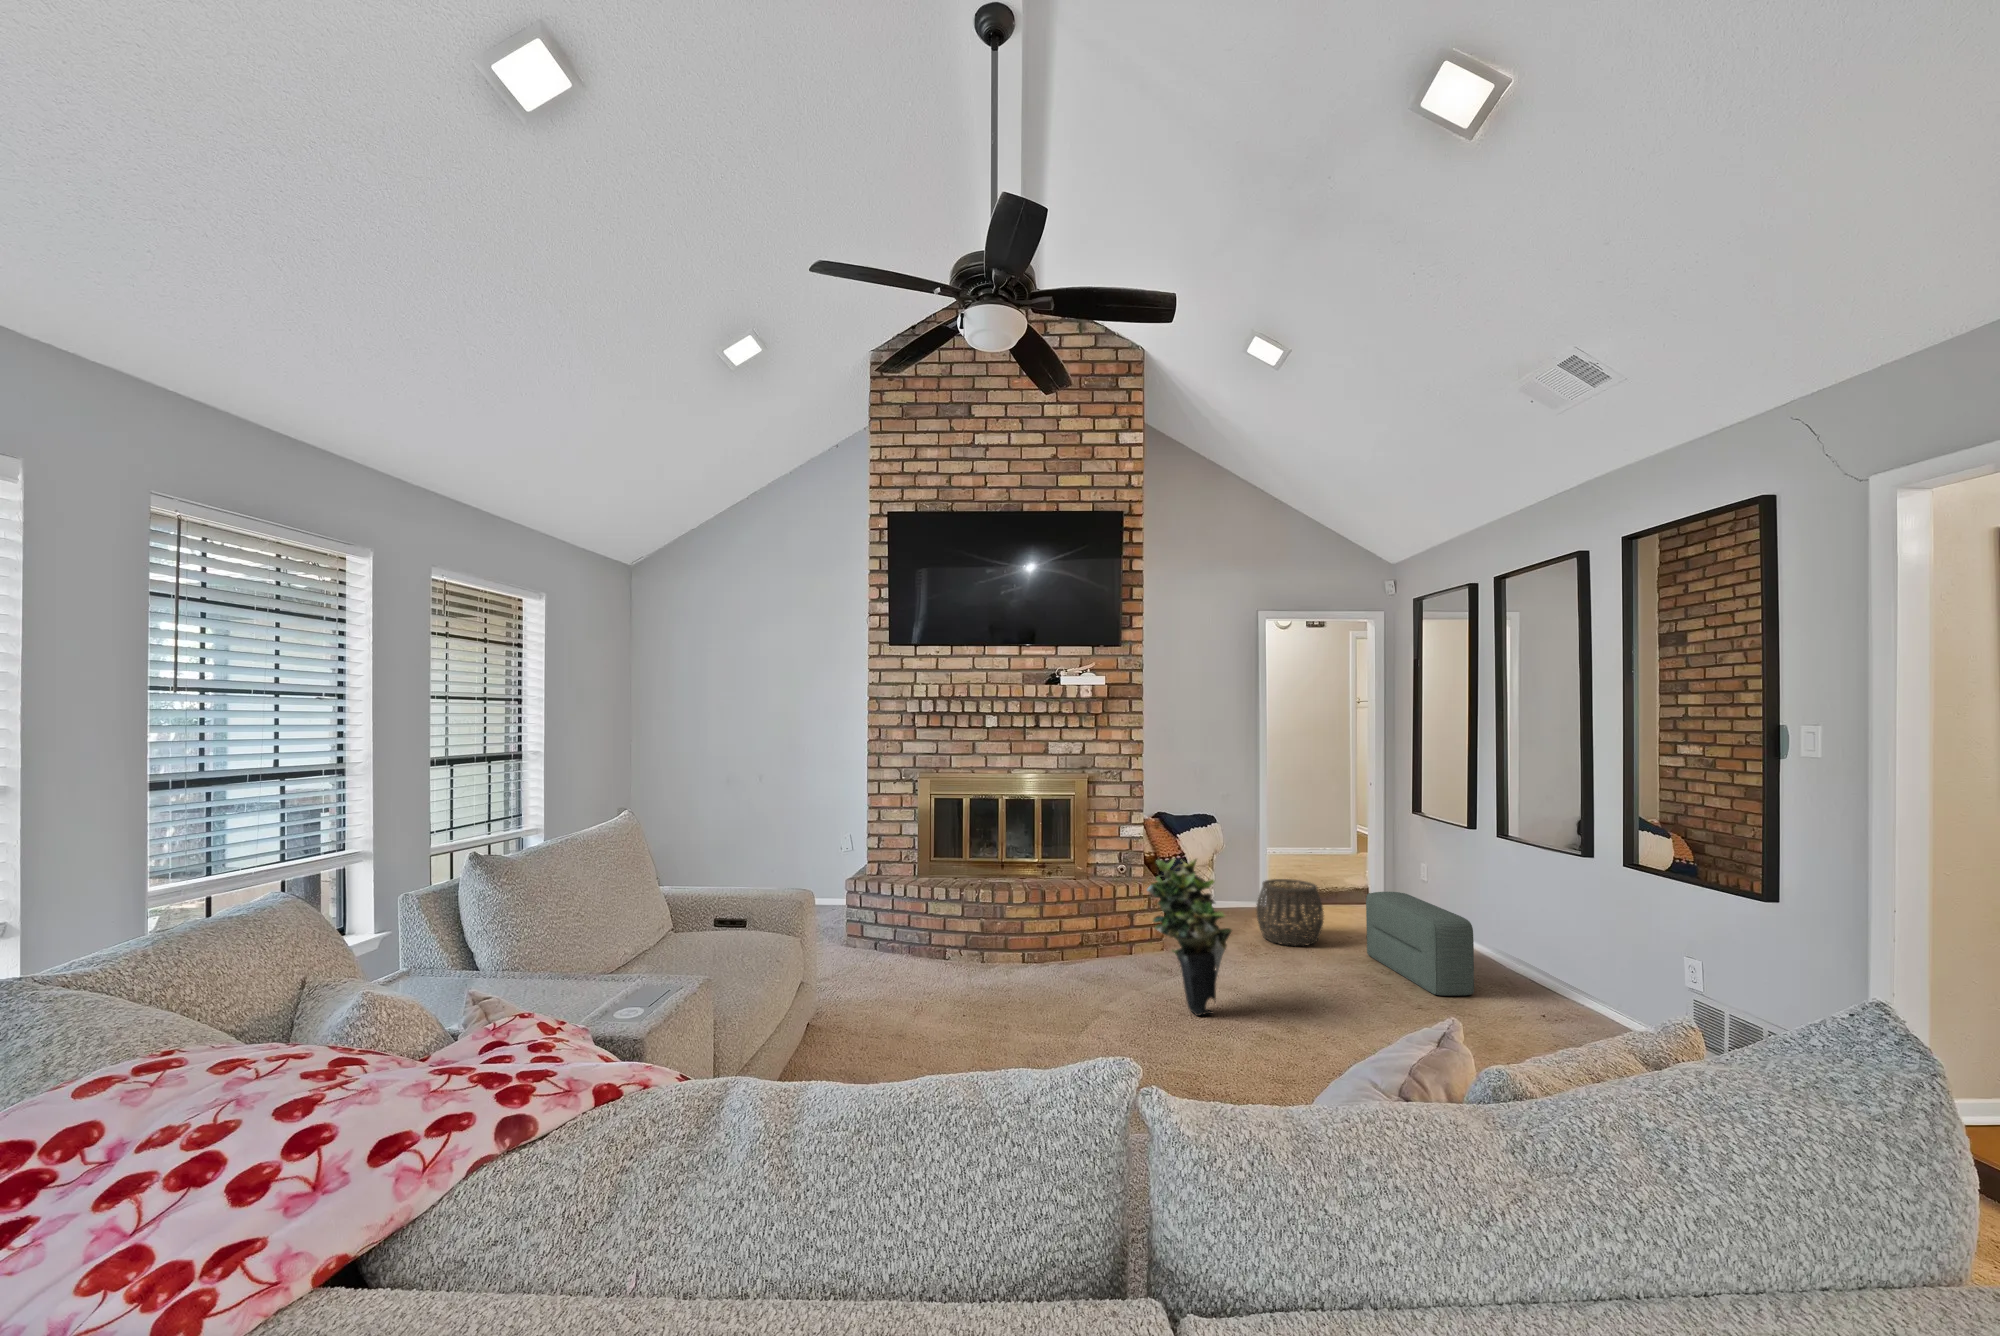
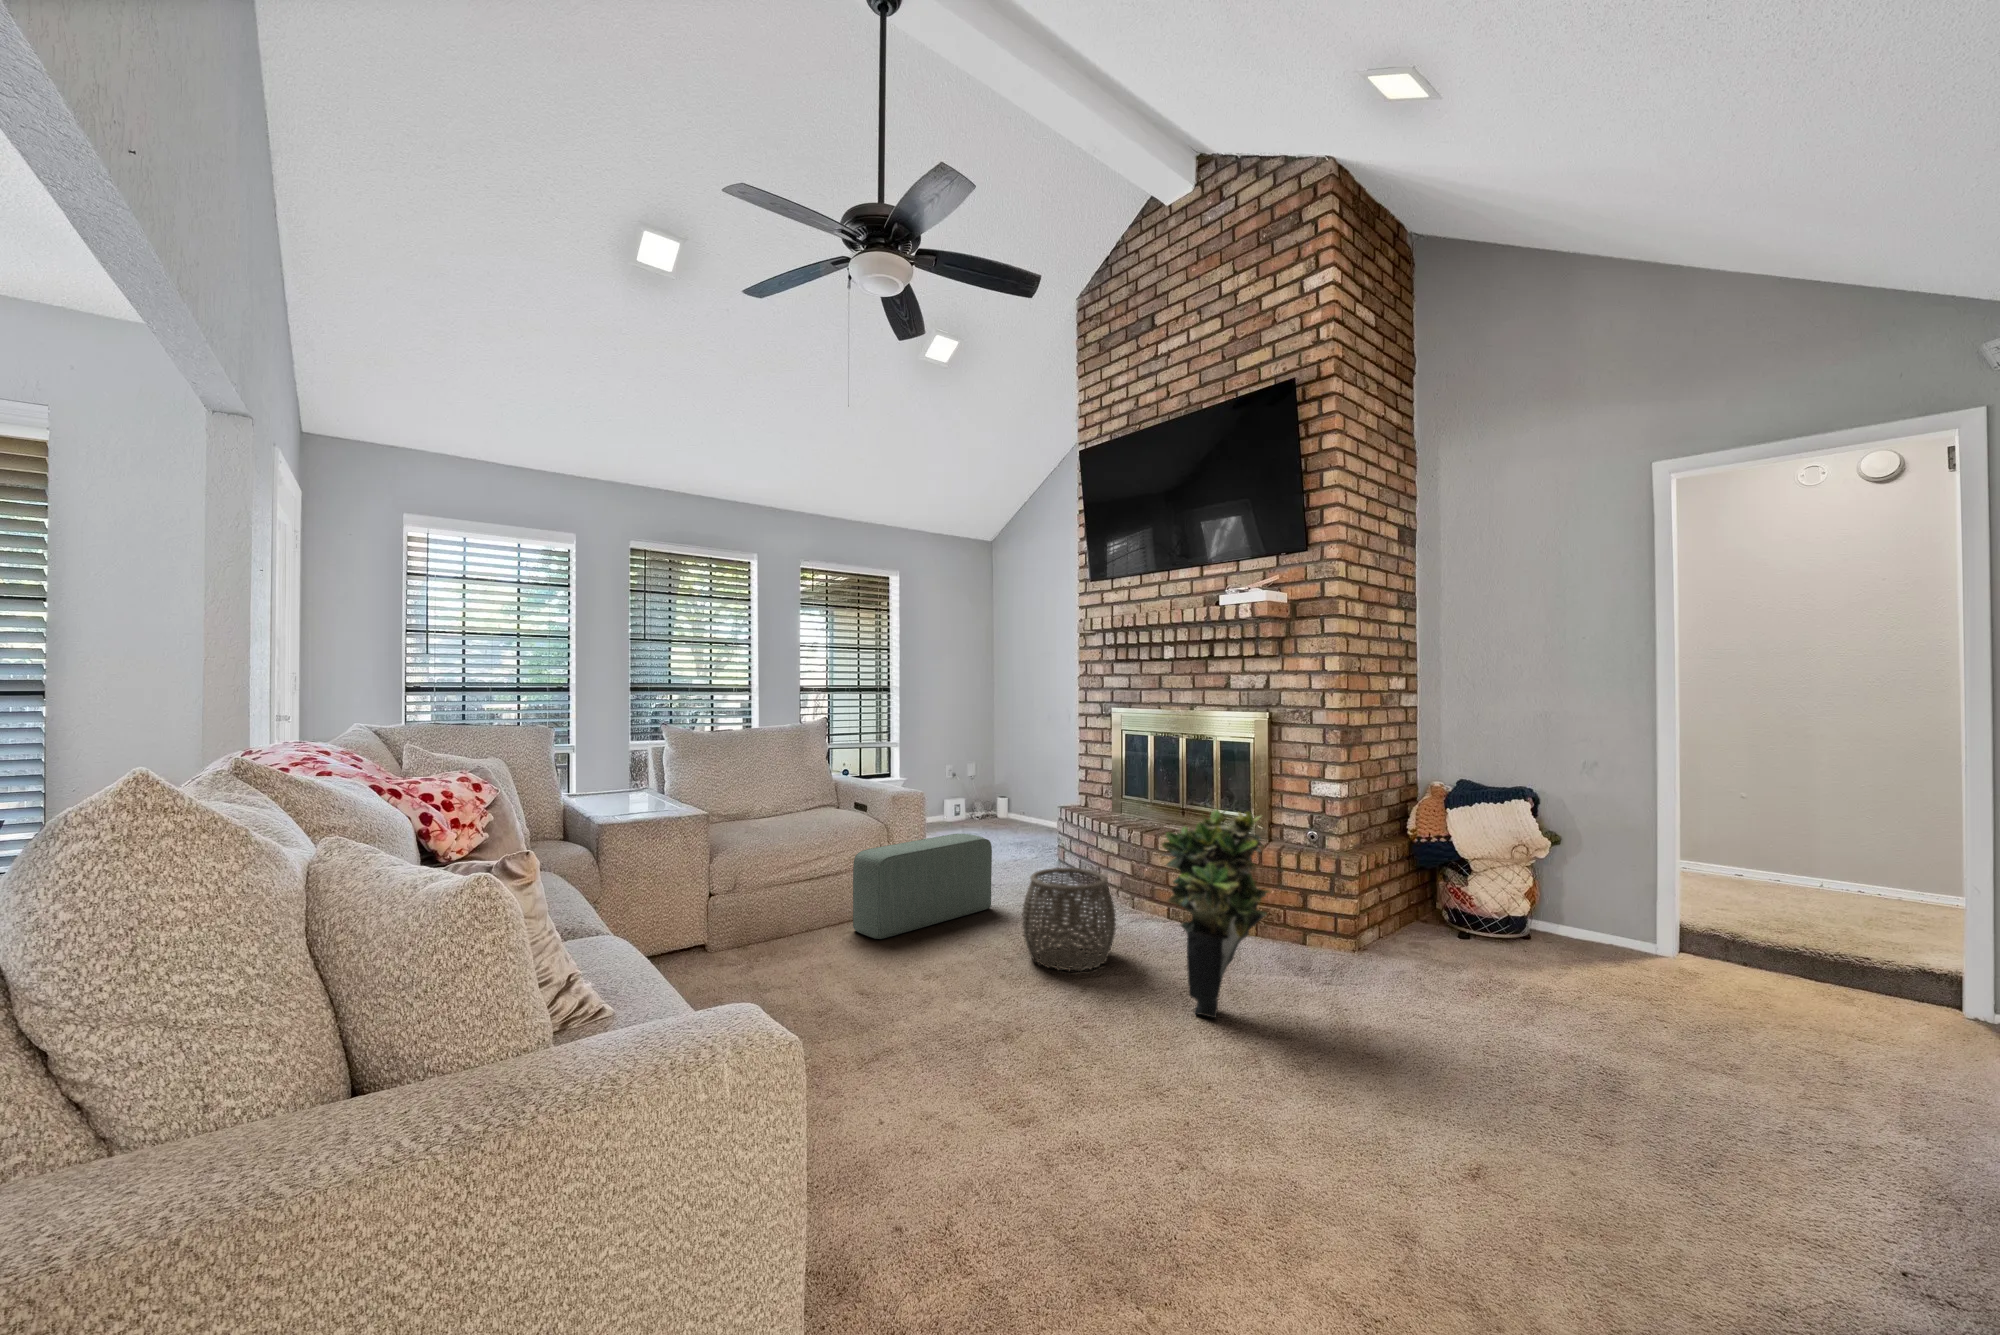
woven basket: present [1256,879,1324,946] -> present [1022,868,1116,971]
pouf: present [1366,892,1474,996] -> present [853,834,992,939]

